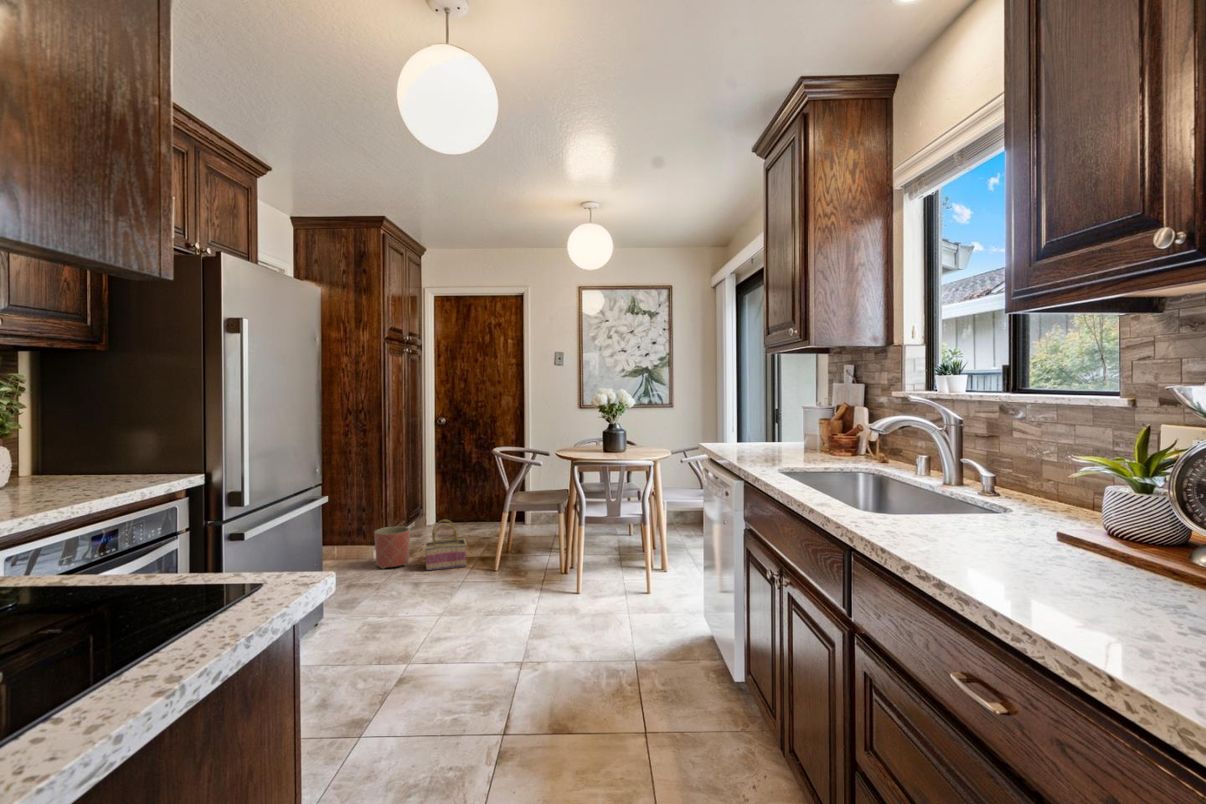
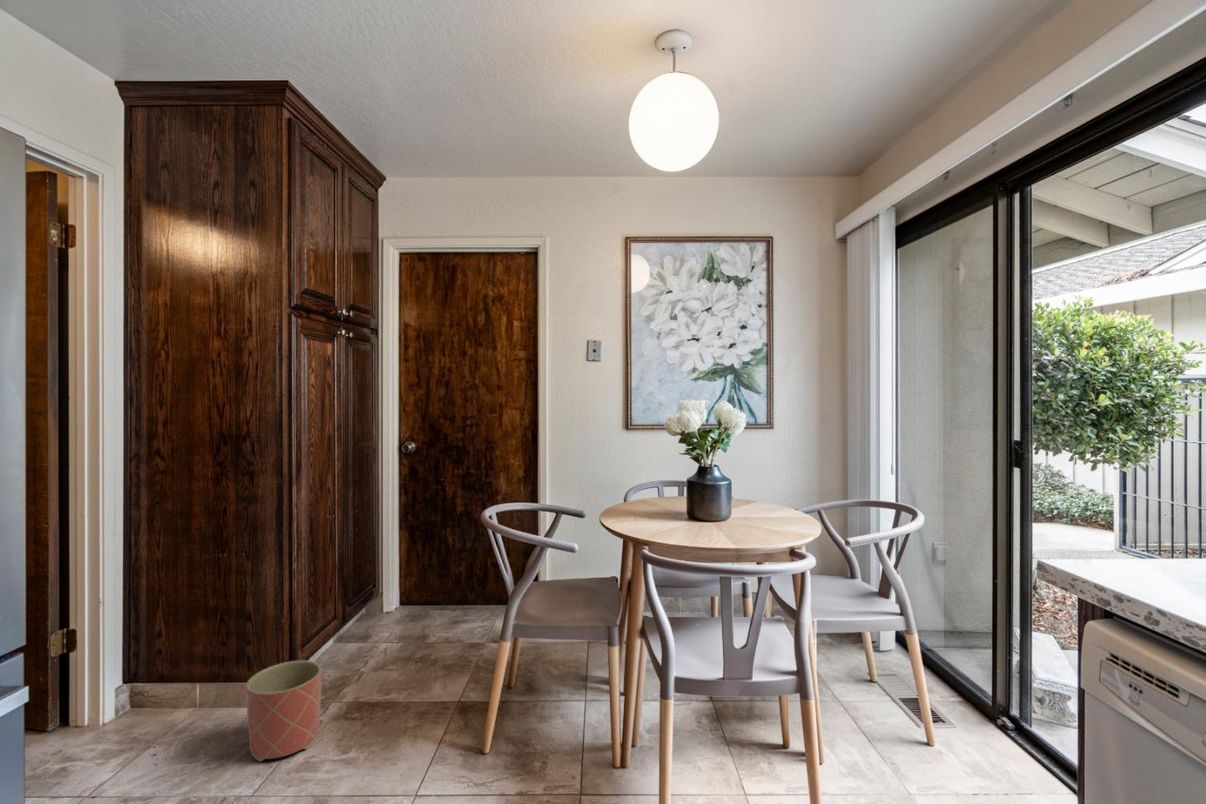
basket: present [425,520,466,570] -> none [342,654,429,771]

